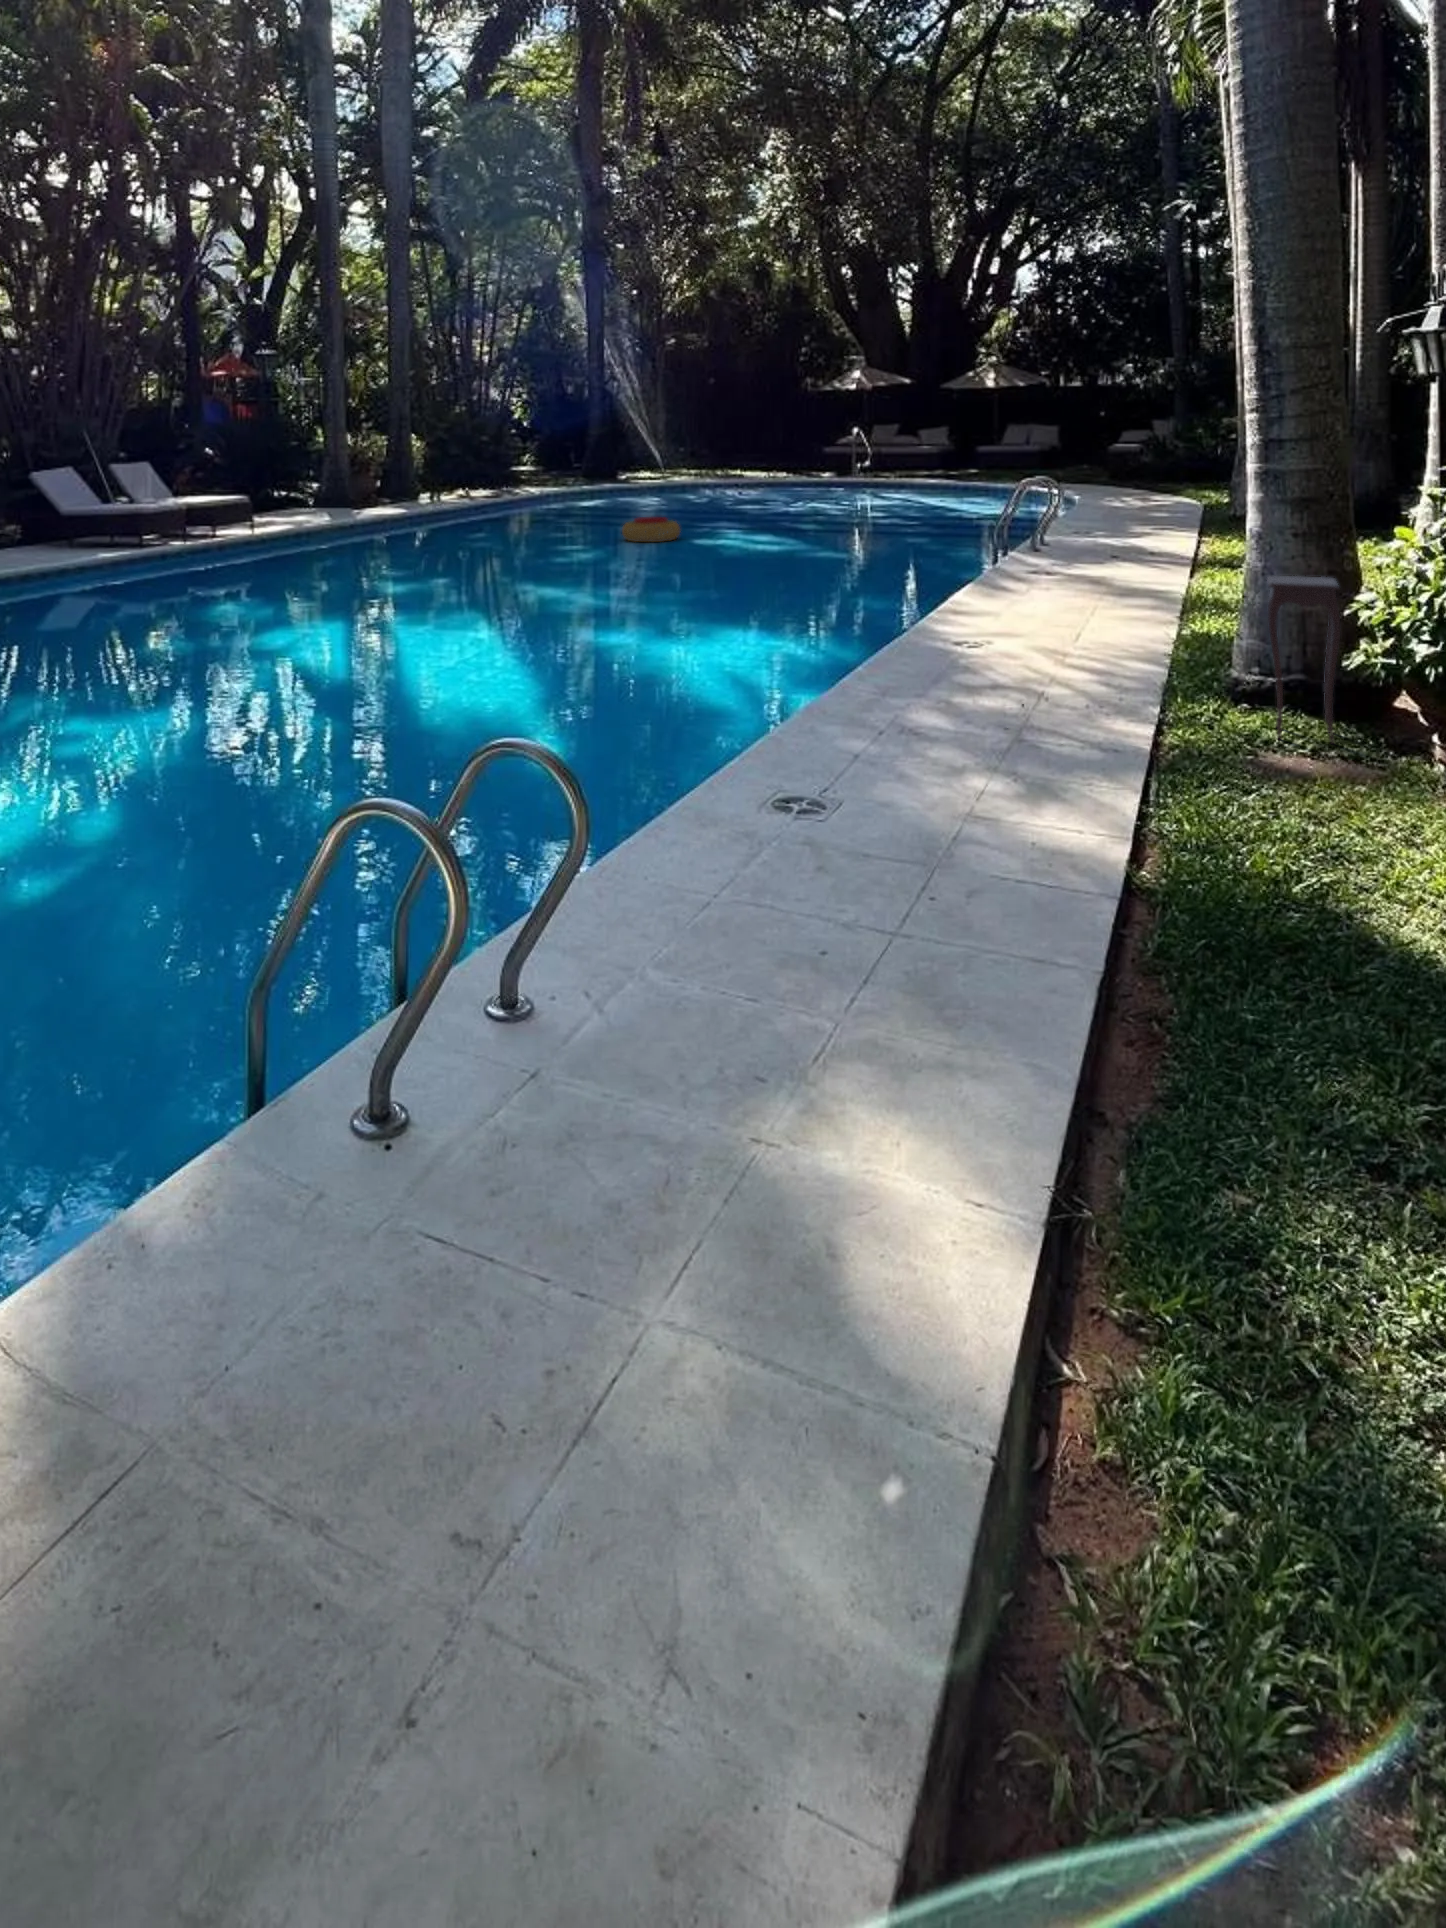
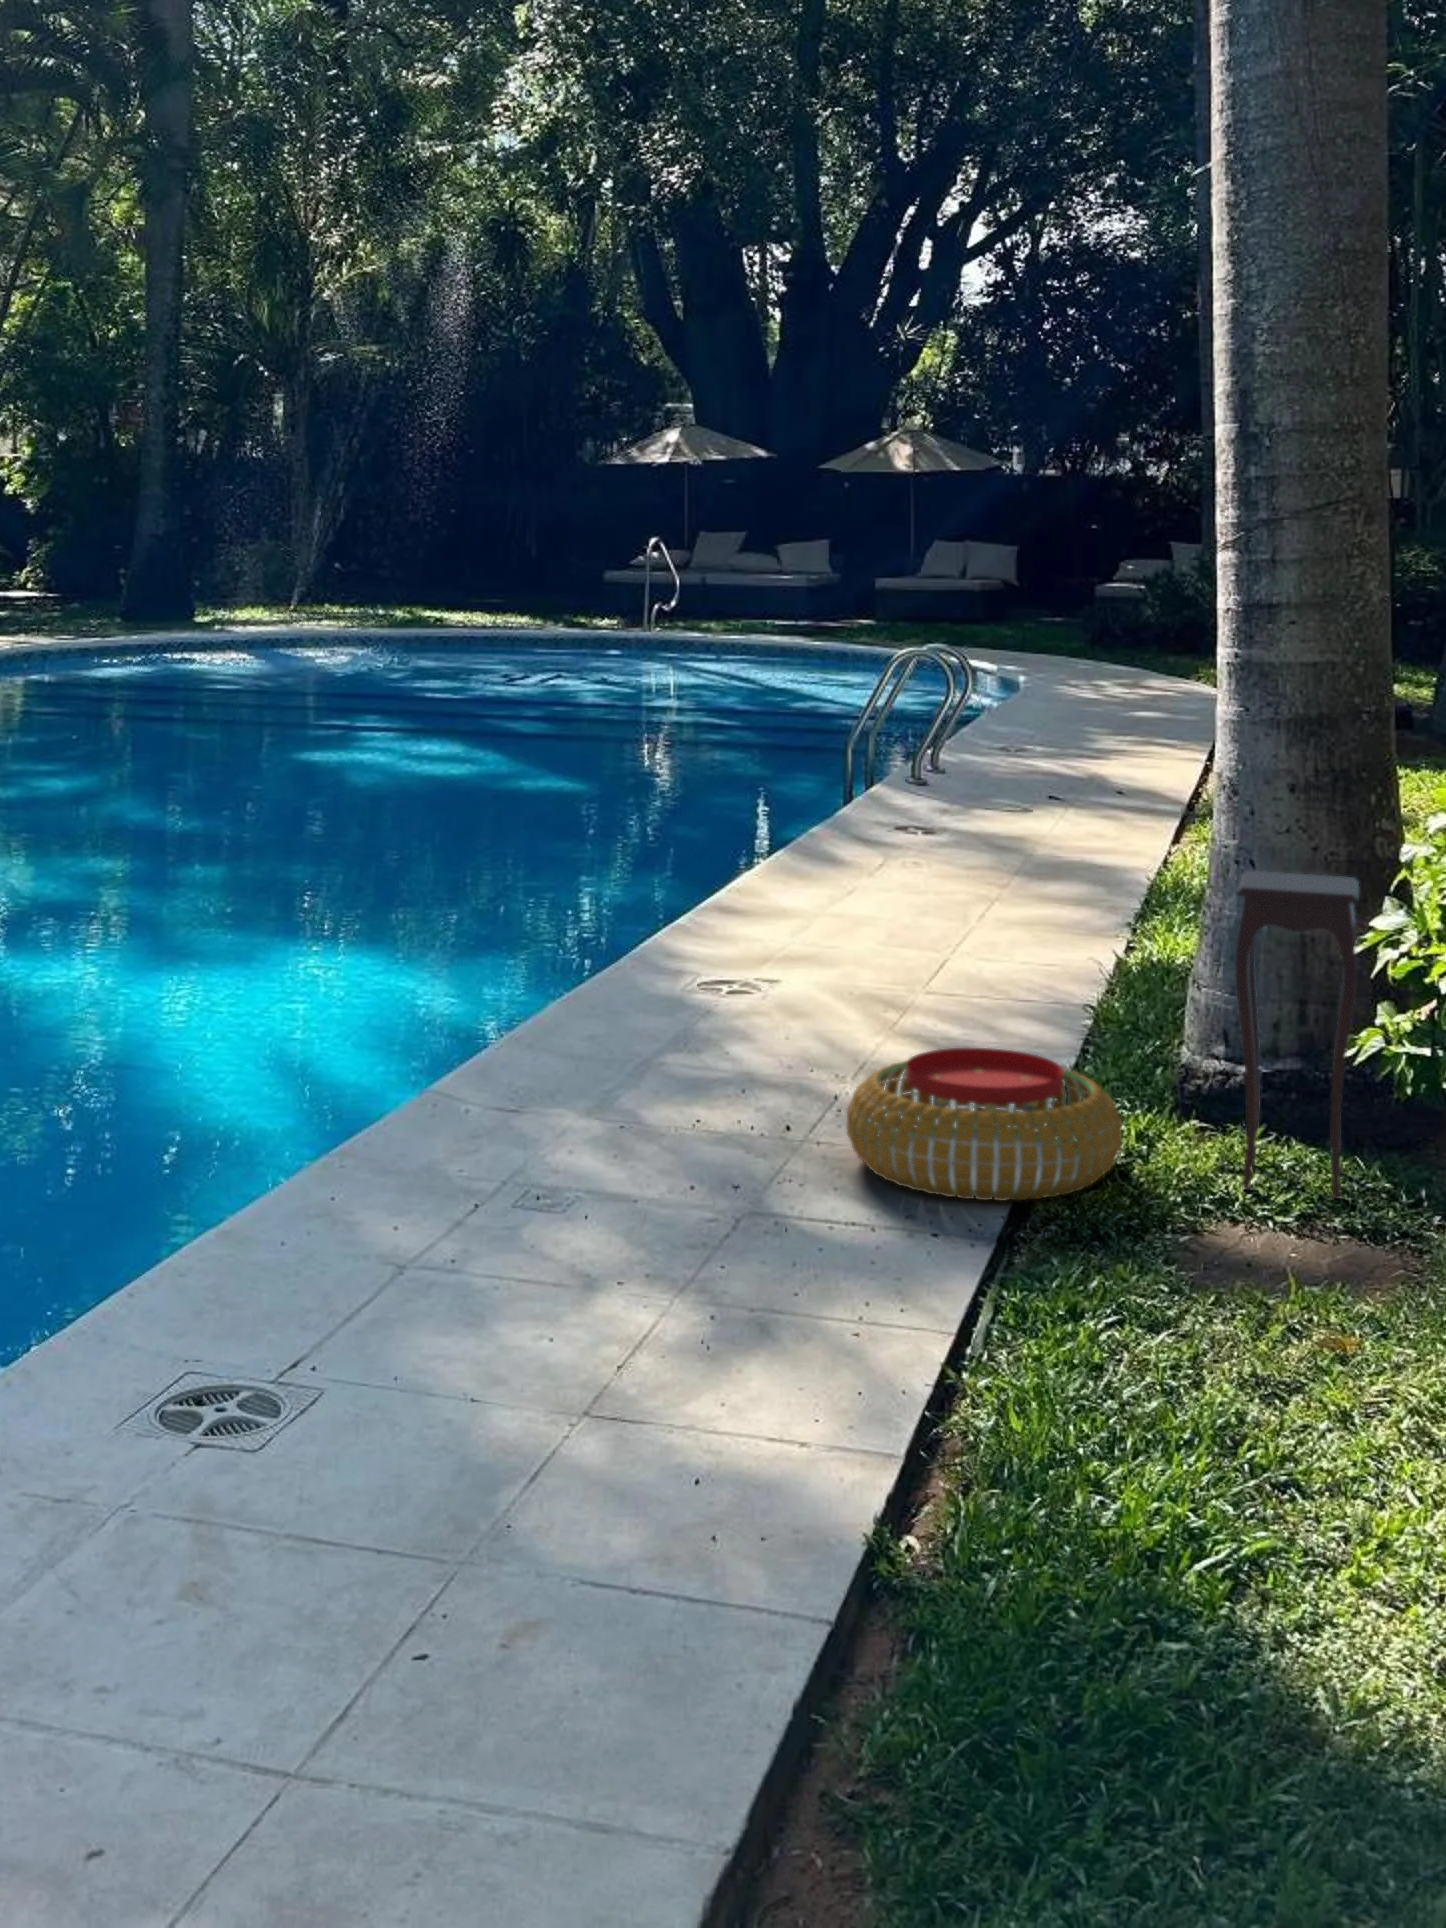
pouf: present [622,517,680,542] -> present [846,1048,1122,1201]

